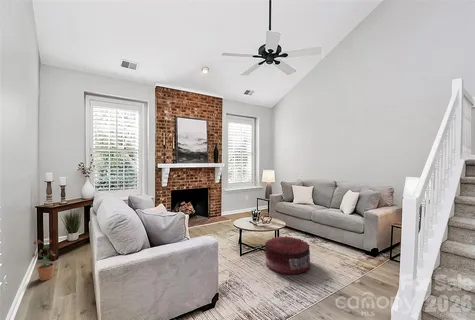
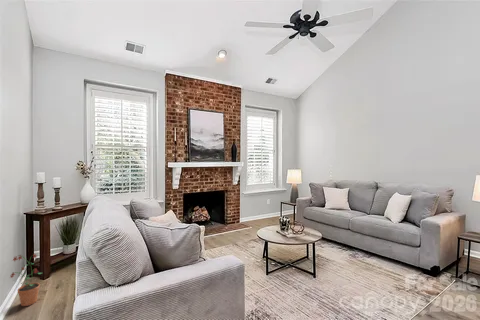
pouf: present [265,236,310,274] -> none [300,250,360,303]

